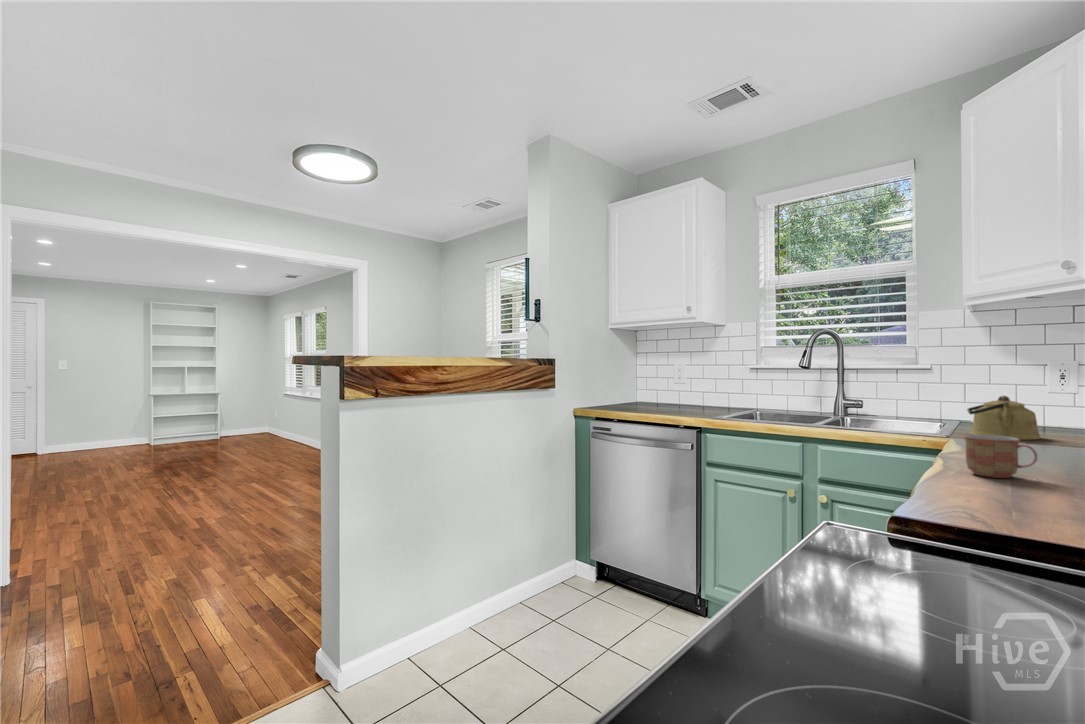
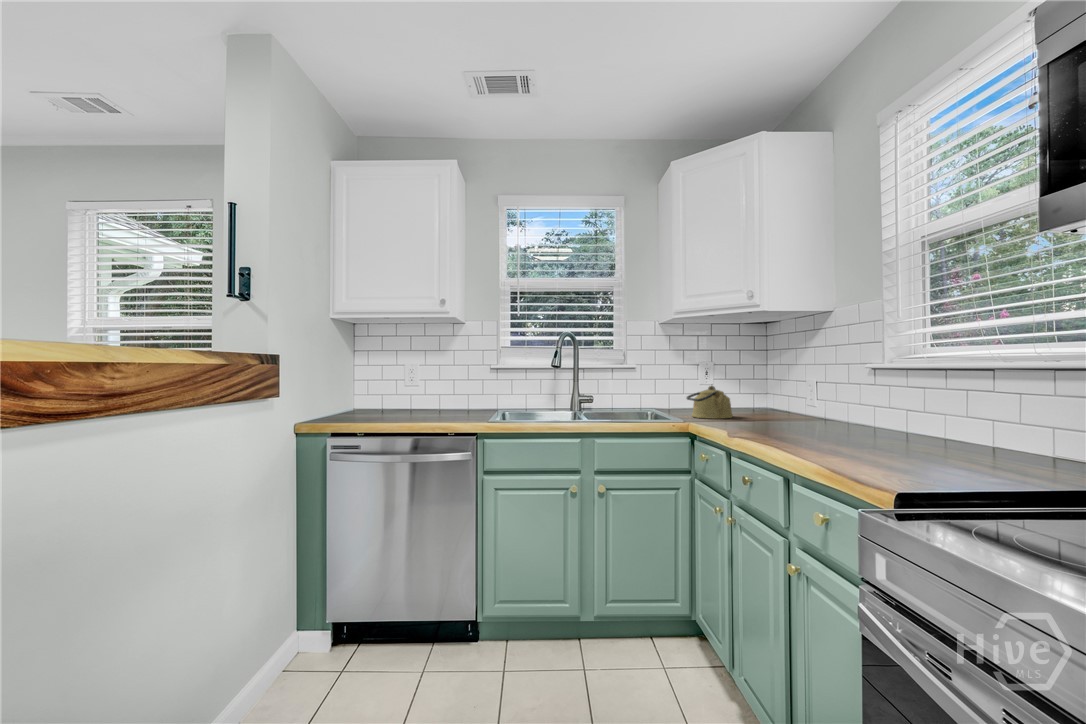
mug: present [964,435,1037,478] -> none [793,415,838,447]

